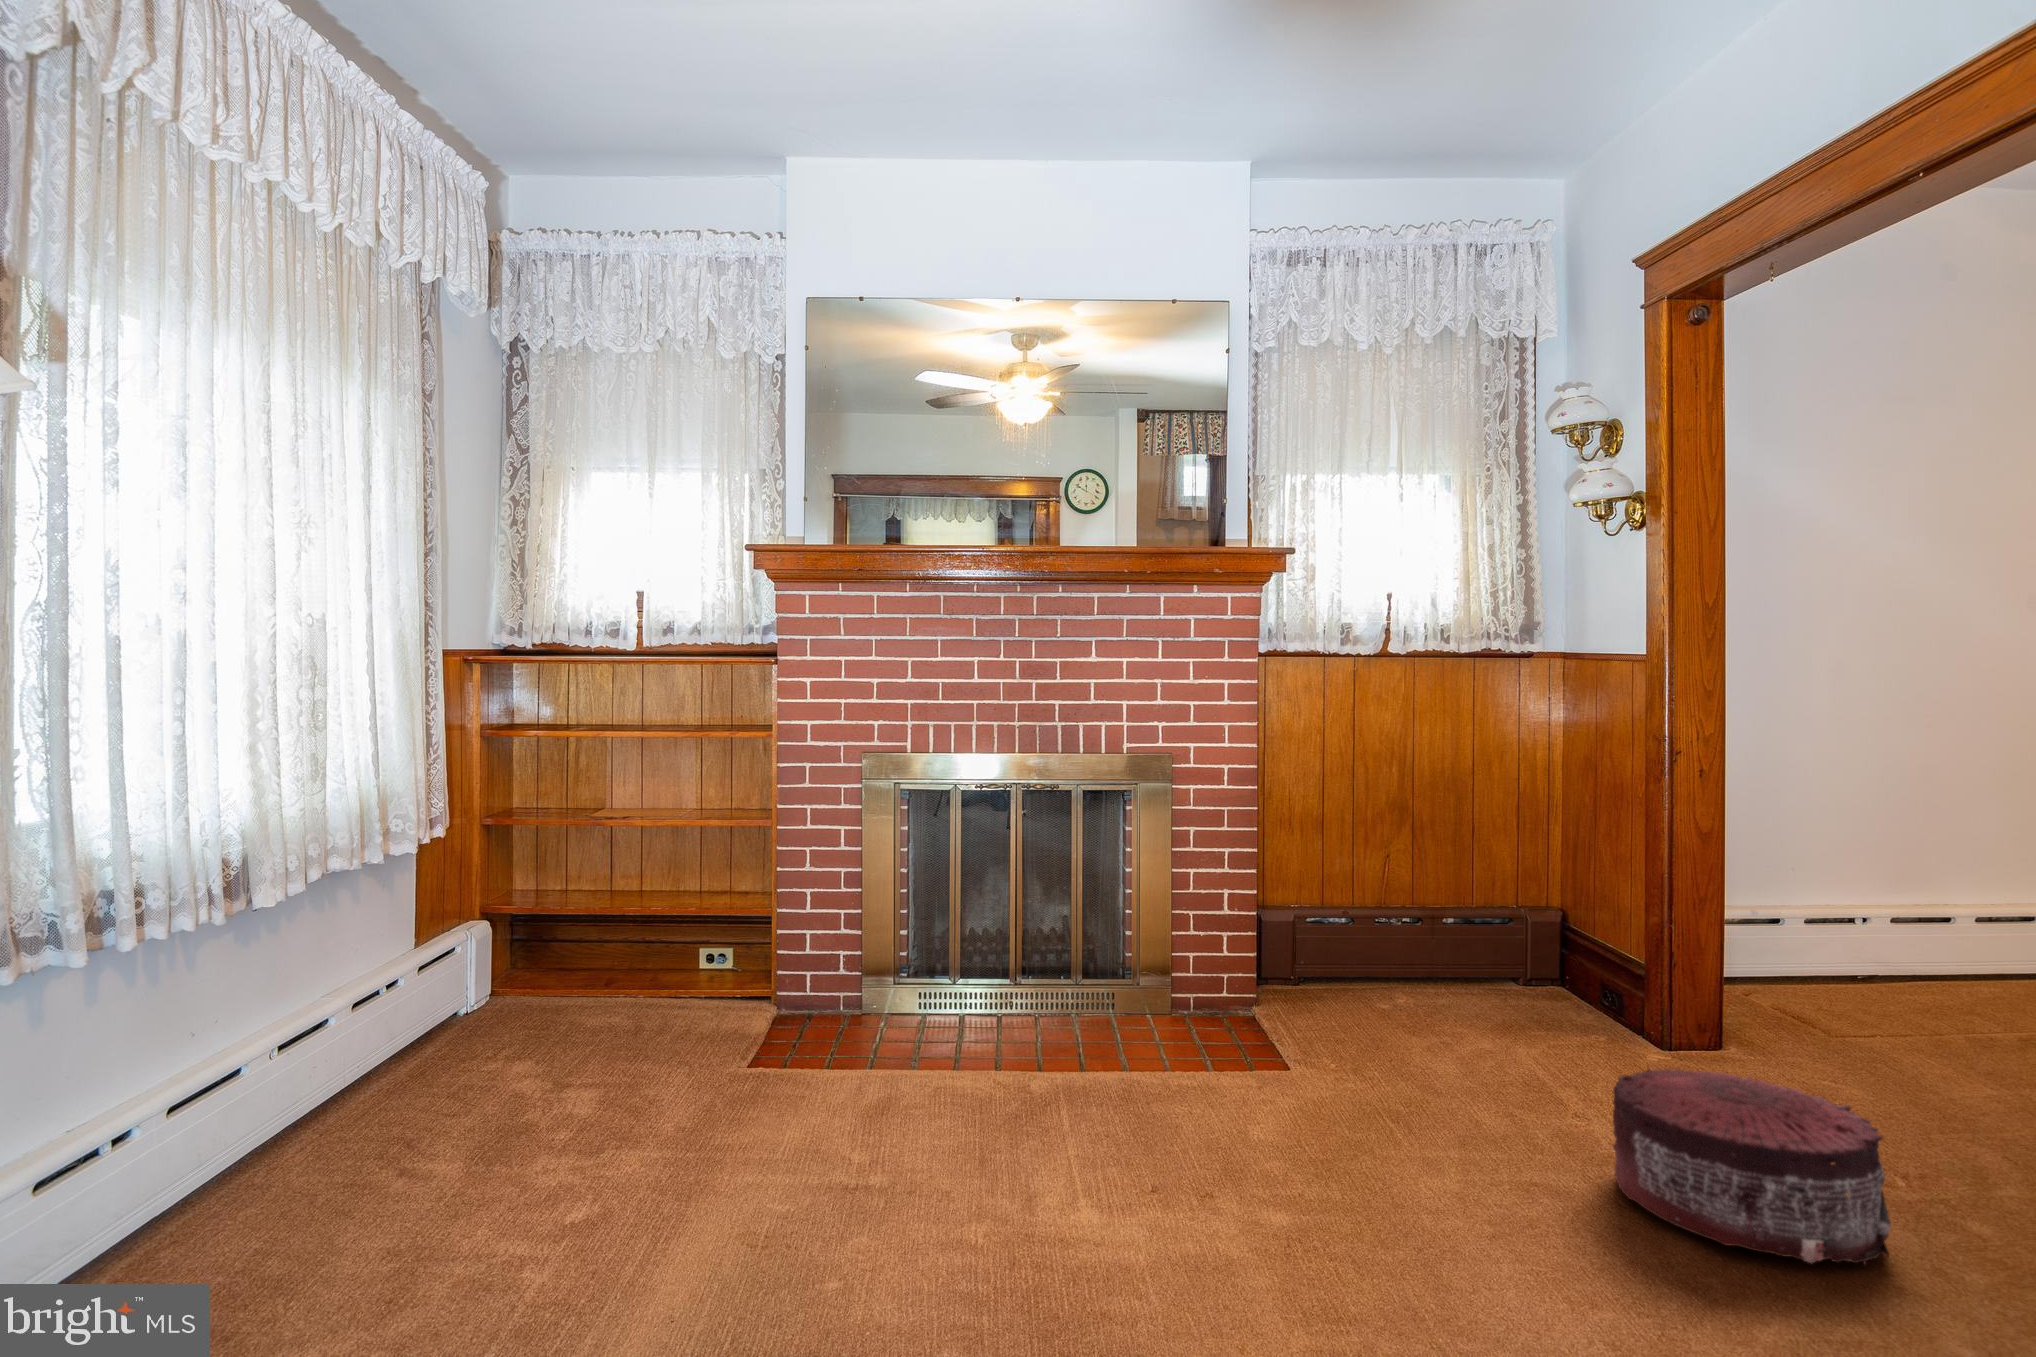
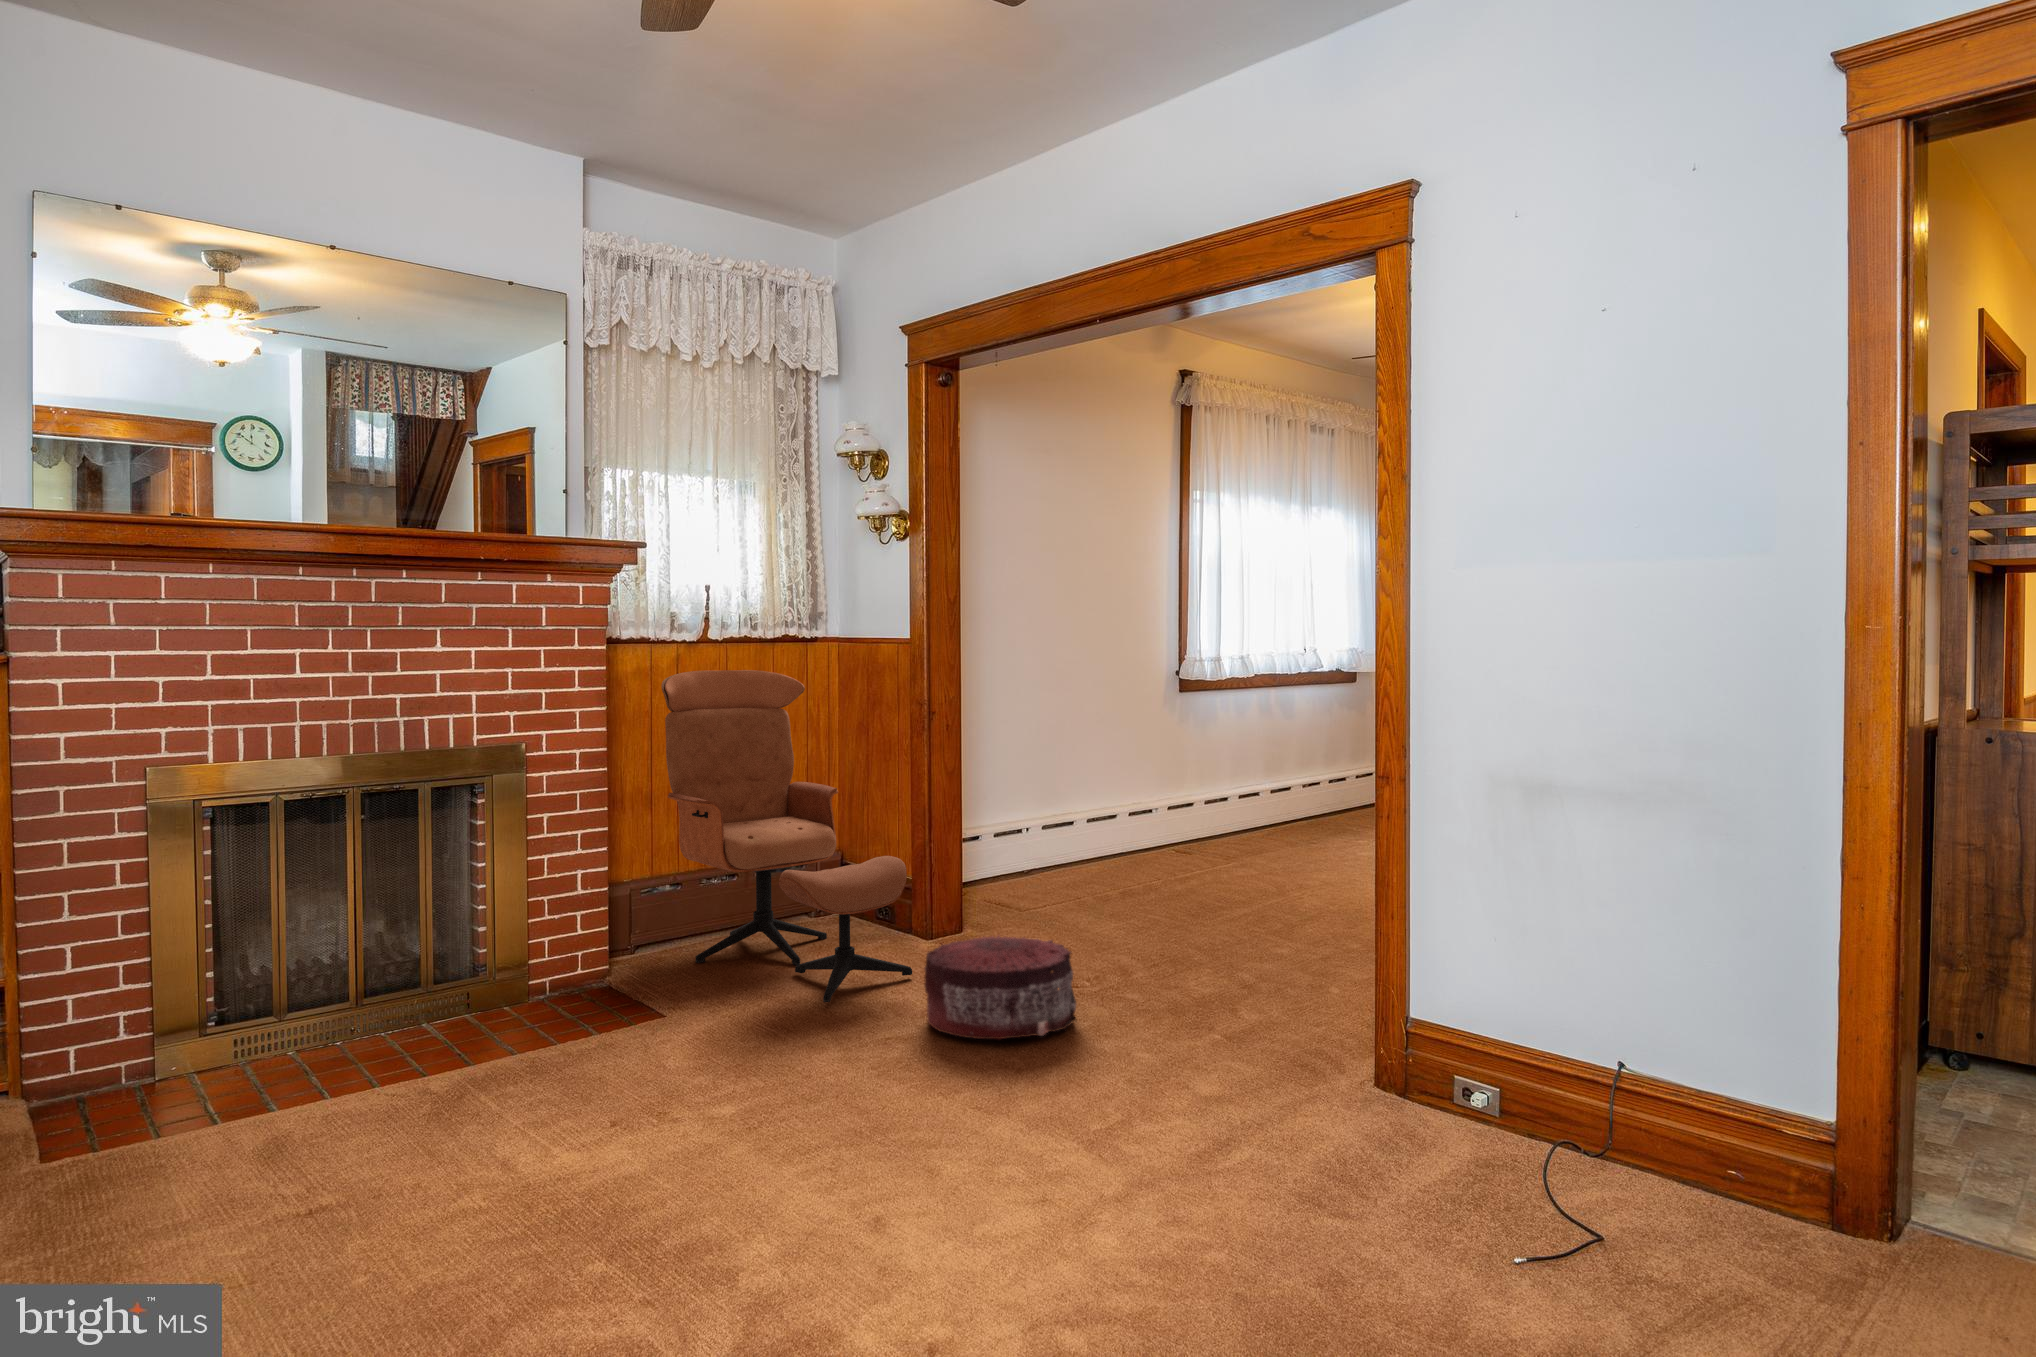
lounge chair: none [1326,688,1619,1105] -> present [662,670,912,1003]

